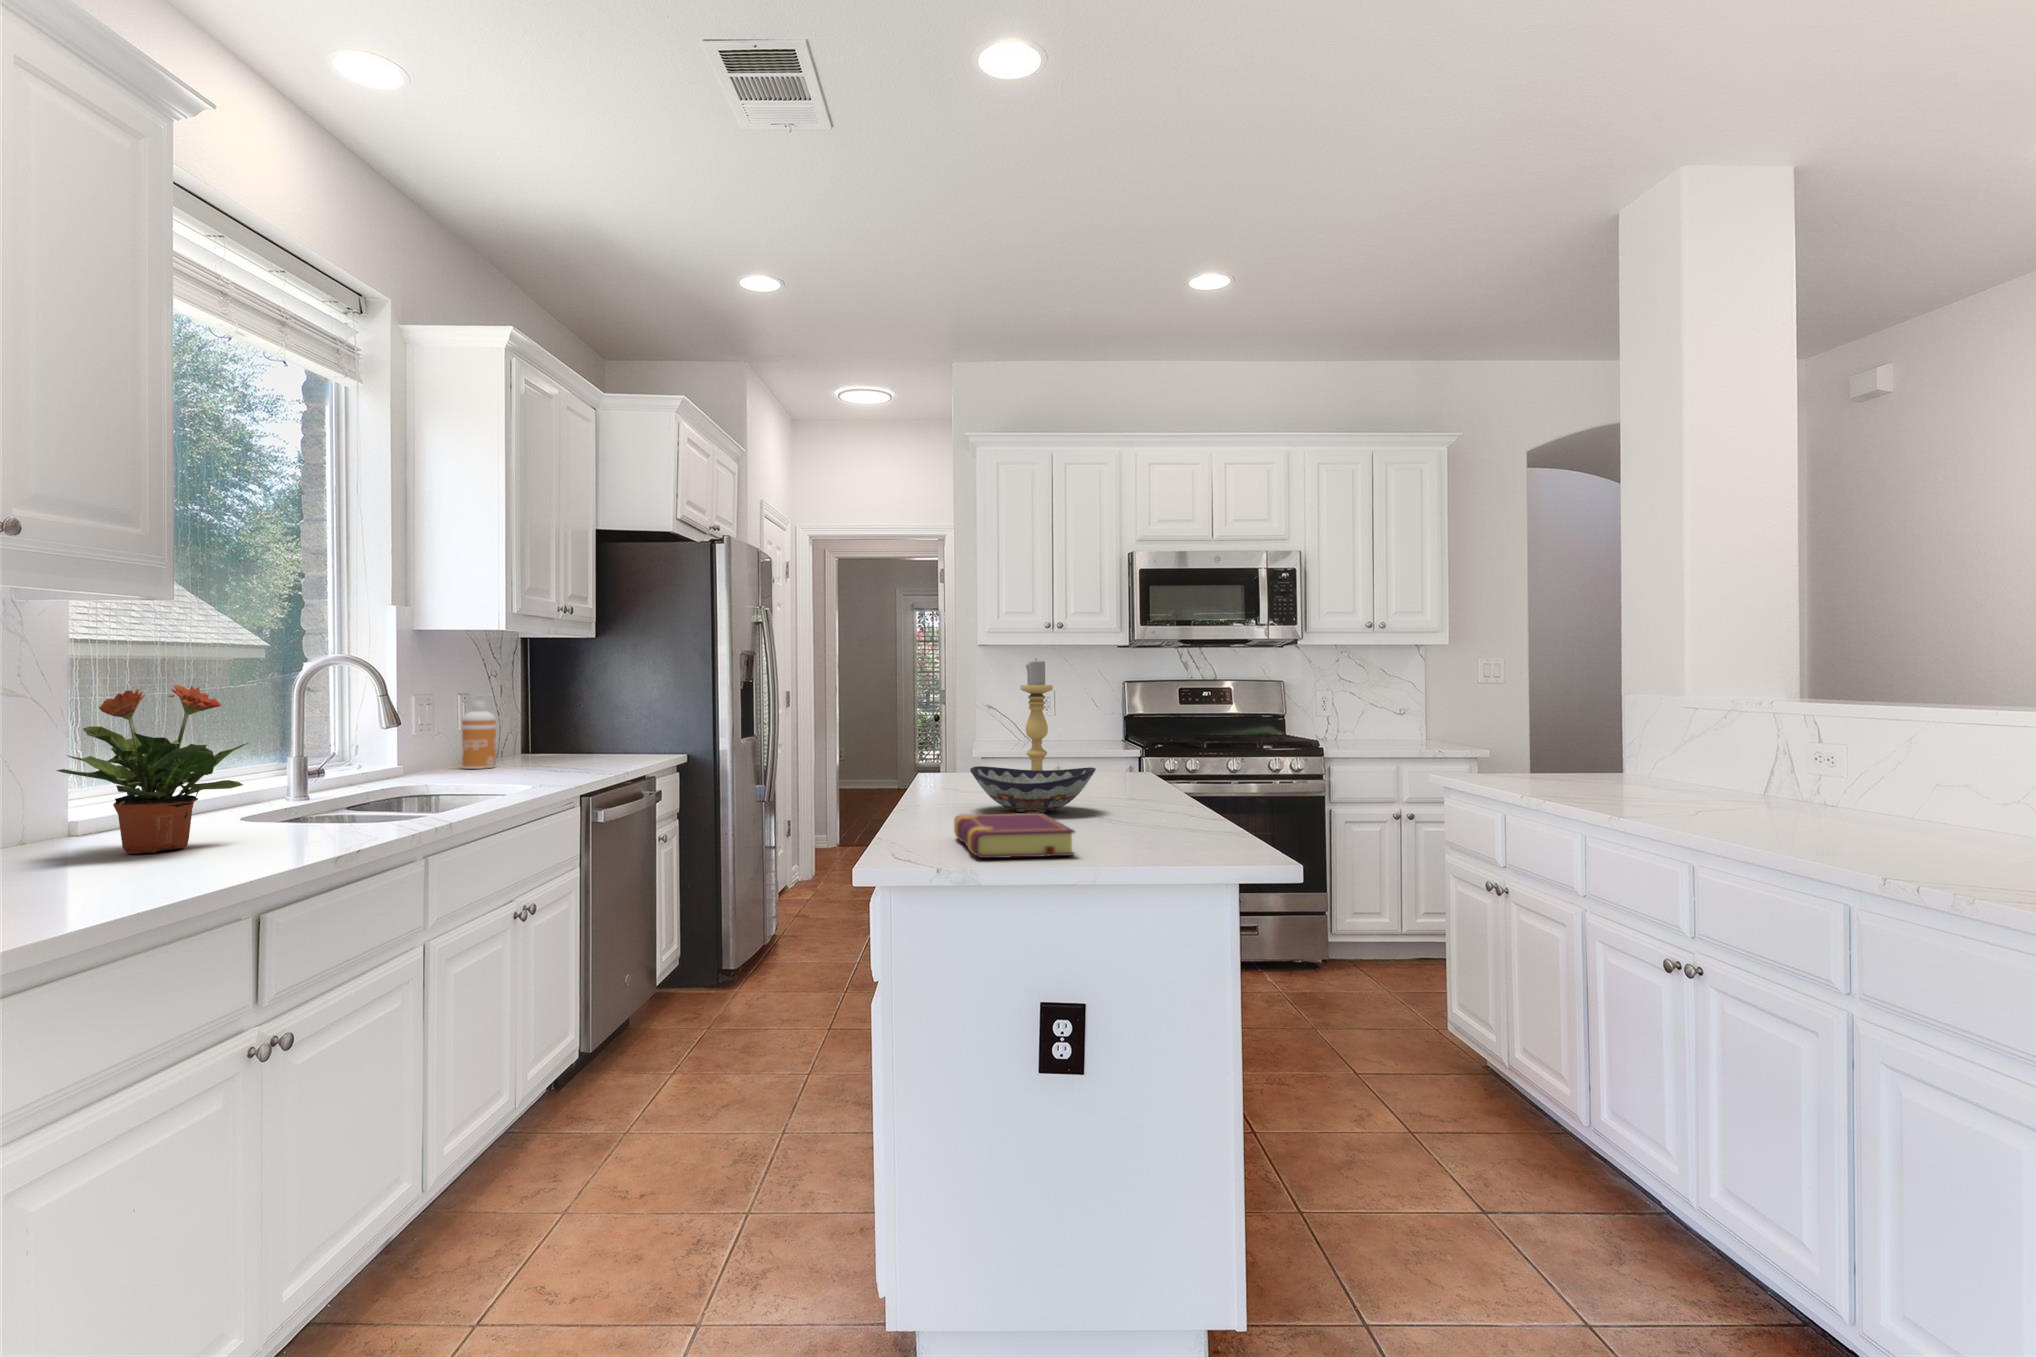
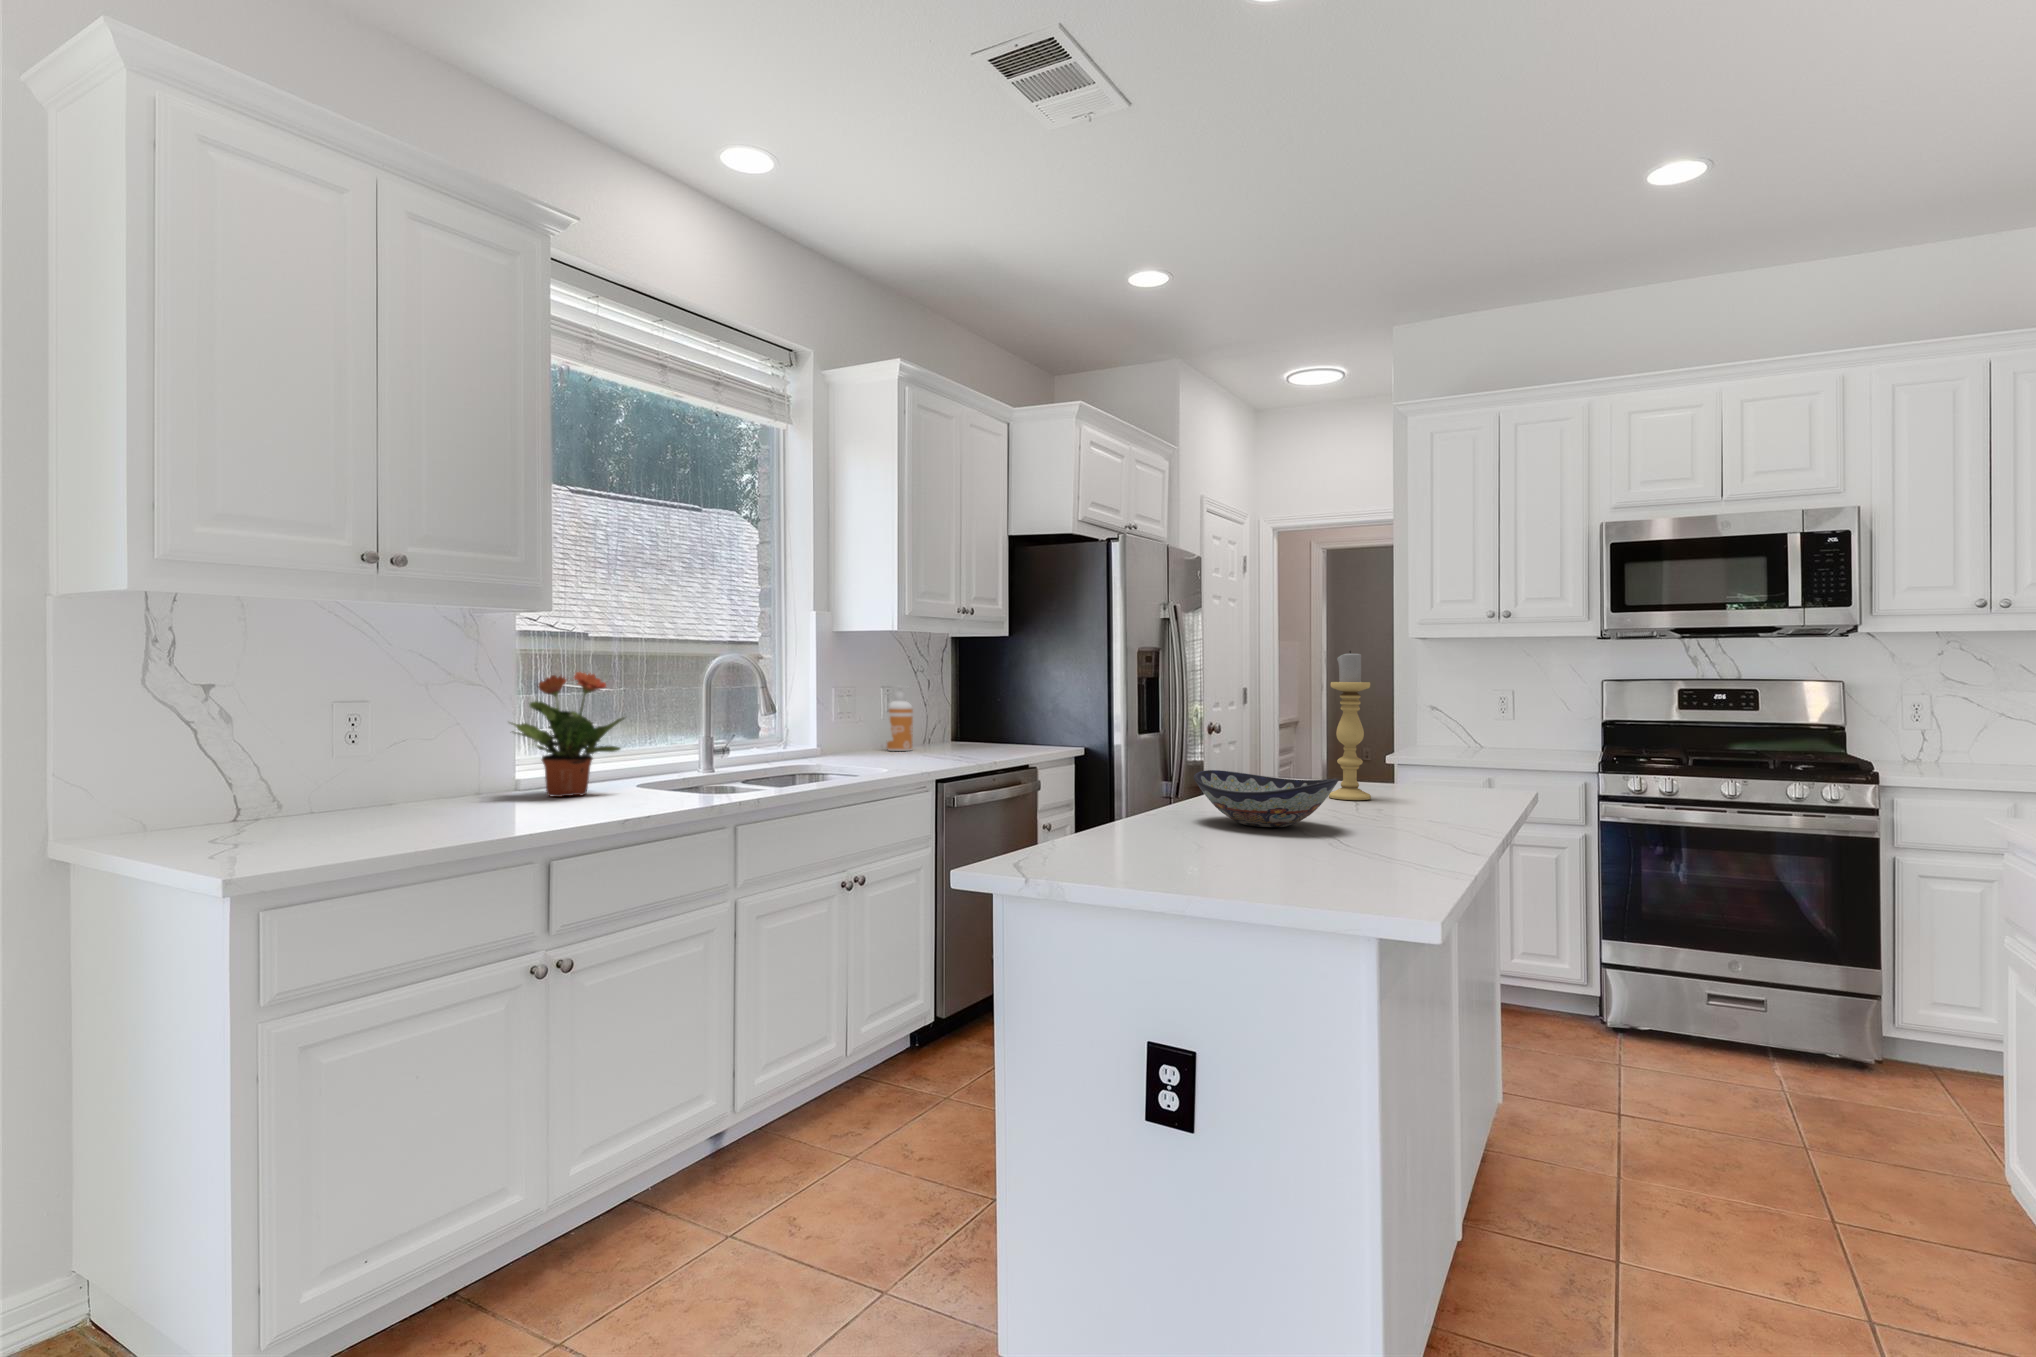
book: present [954,813,1075,858] -> none [1057,819,1200,875]

